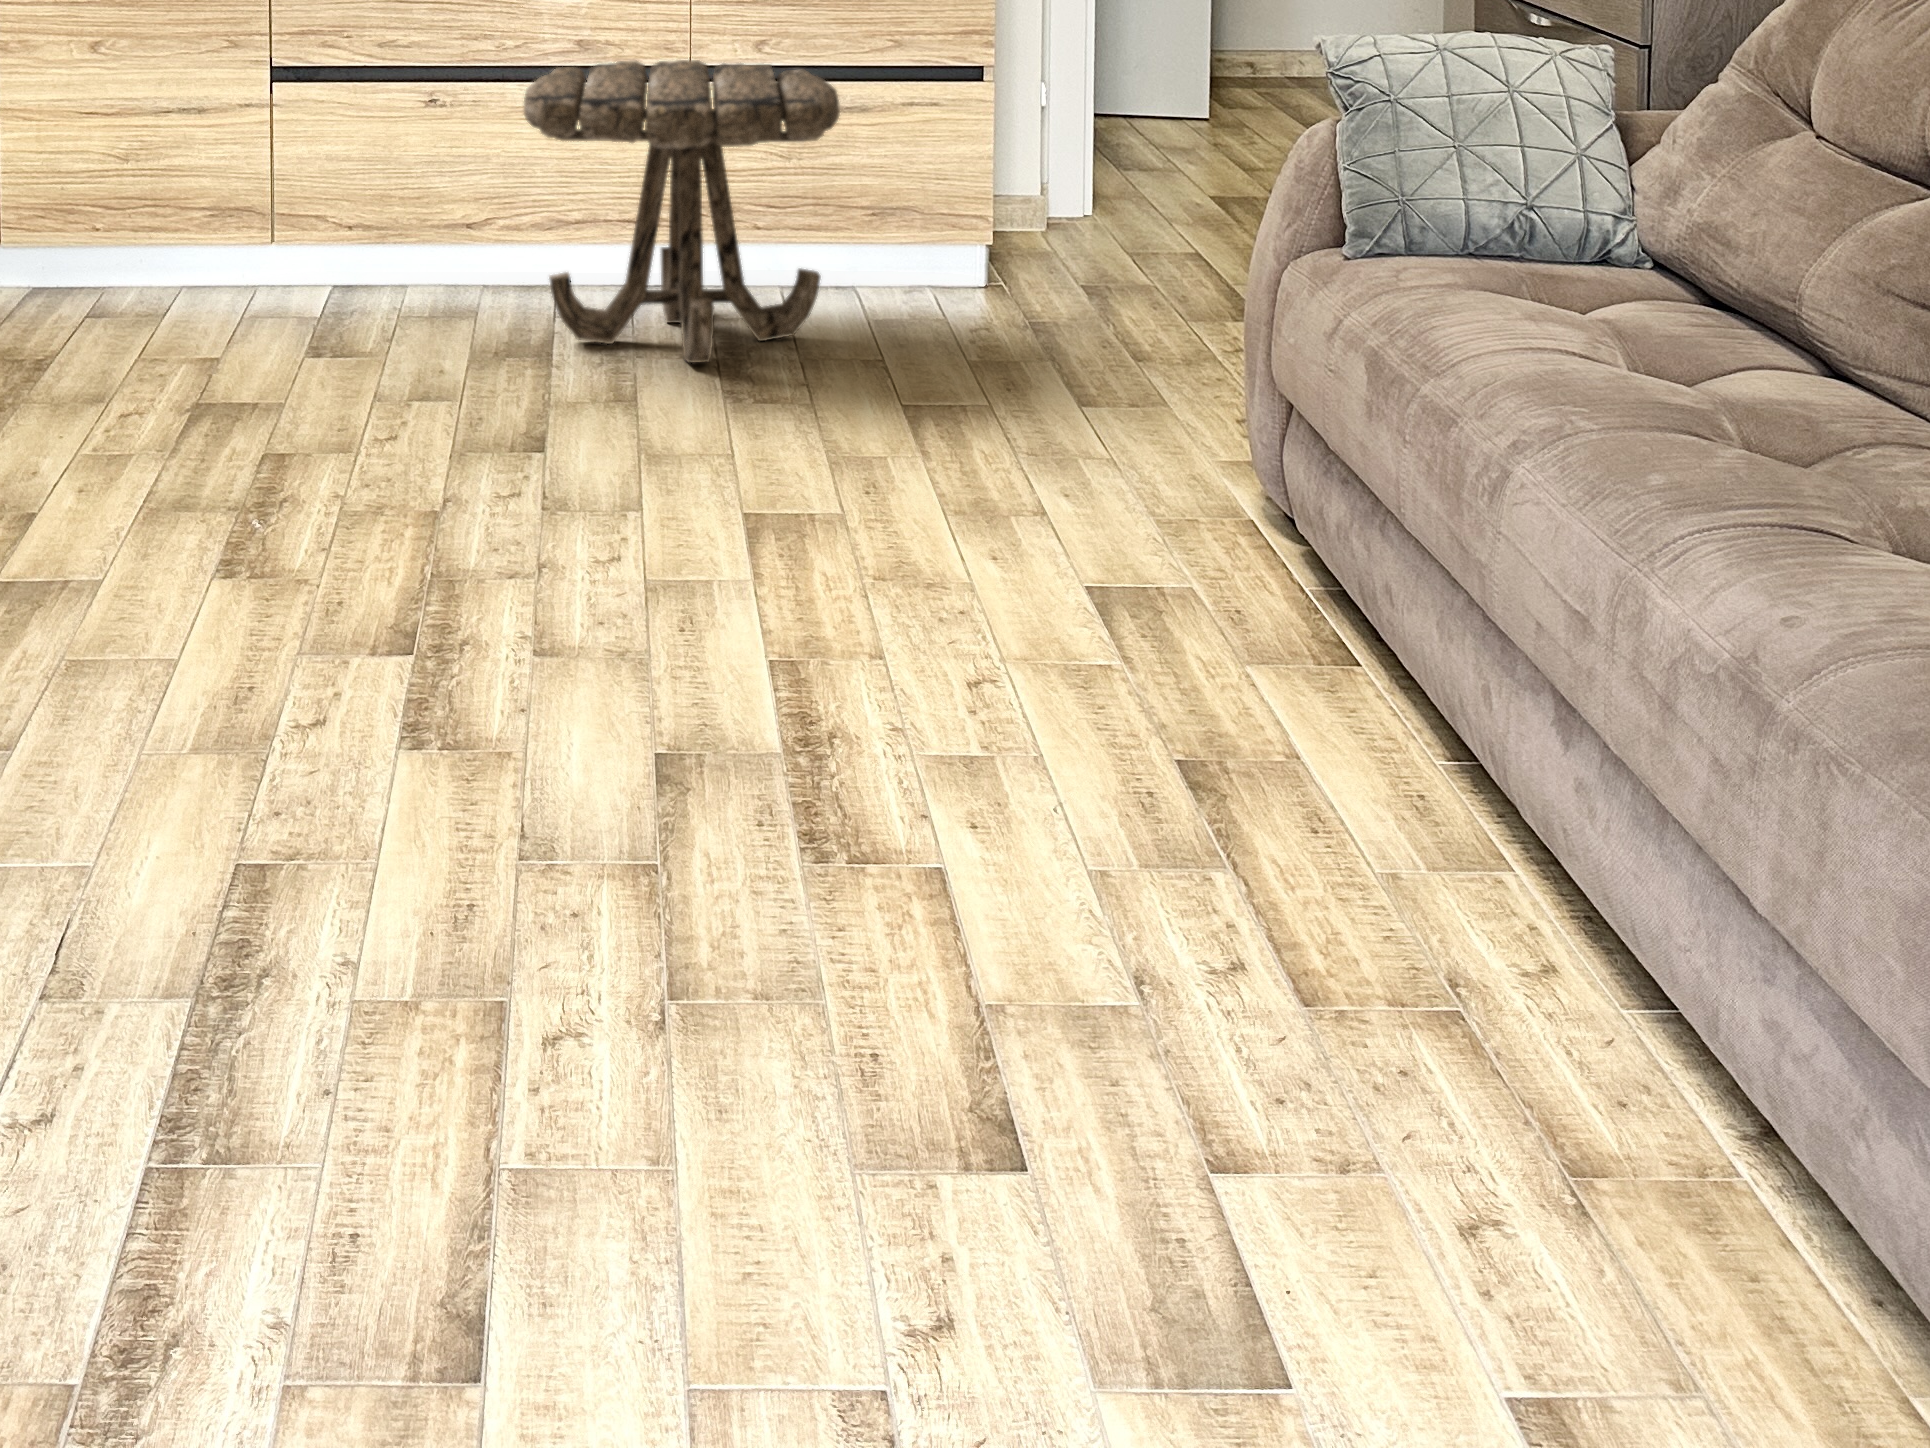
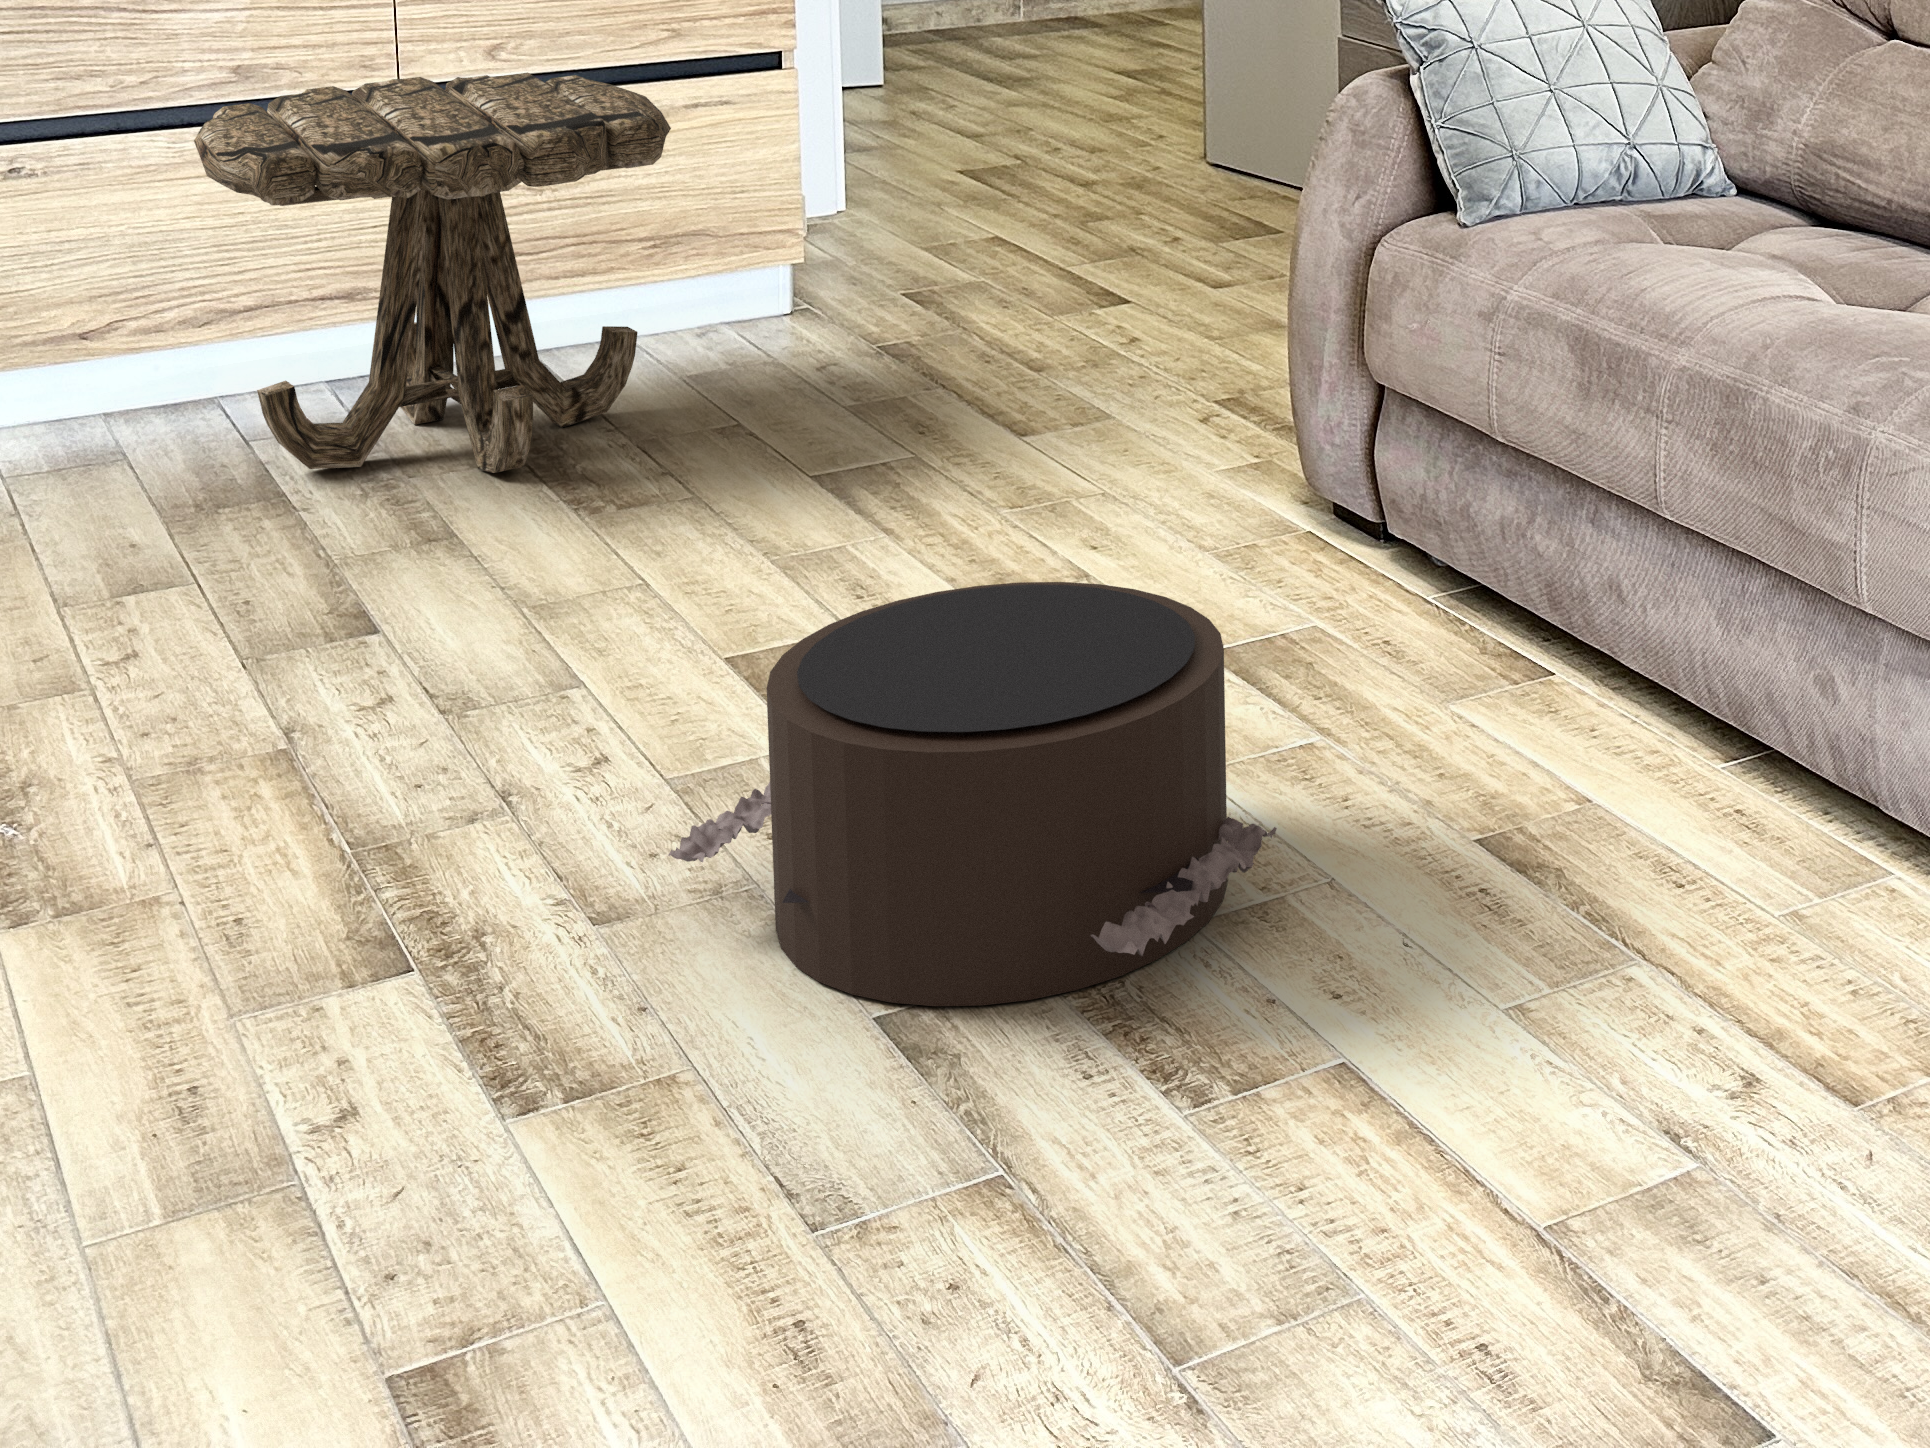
pouf: none [578,468,985,771] -> present [668,582,1277,1006]

